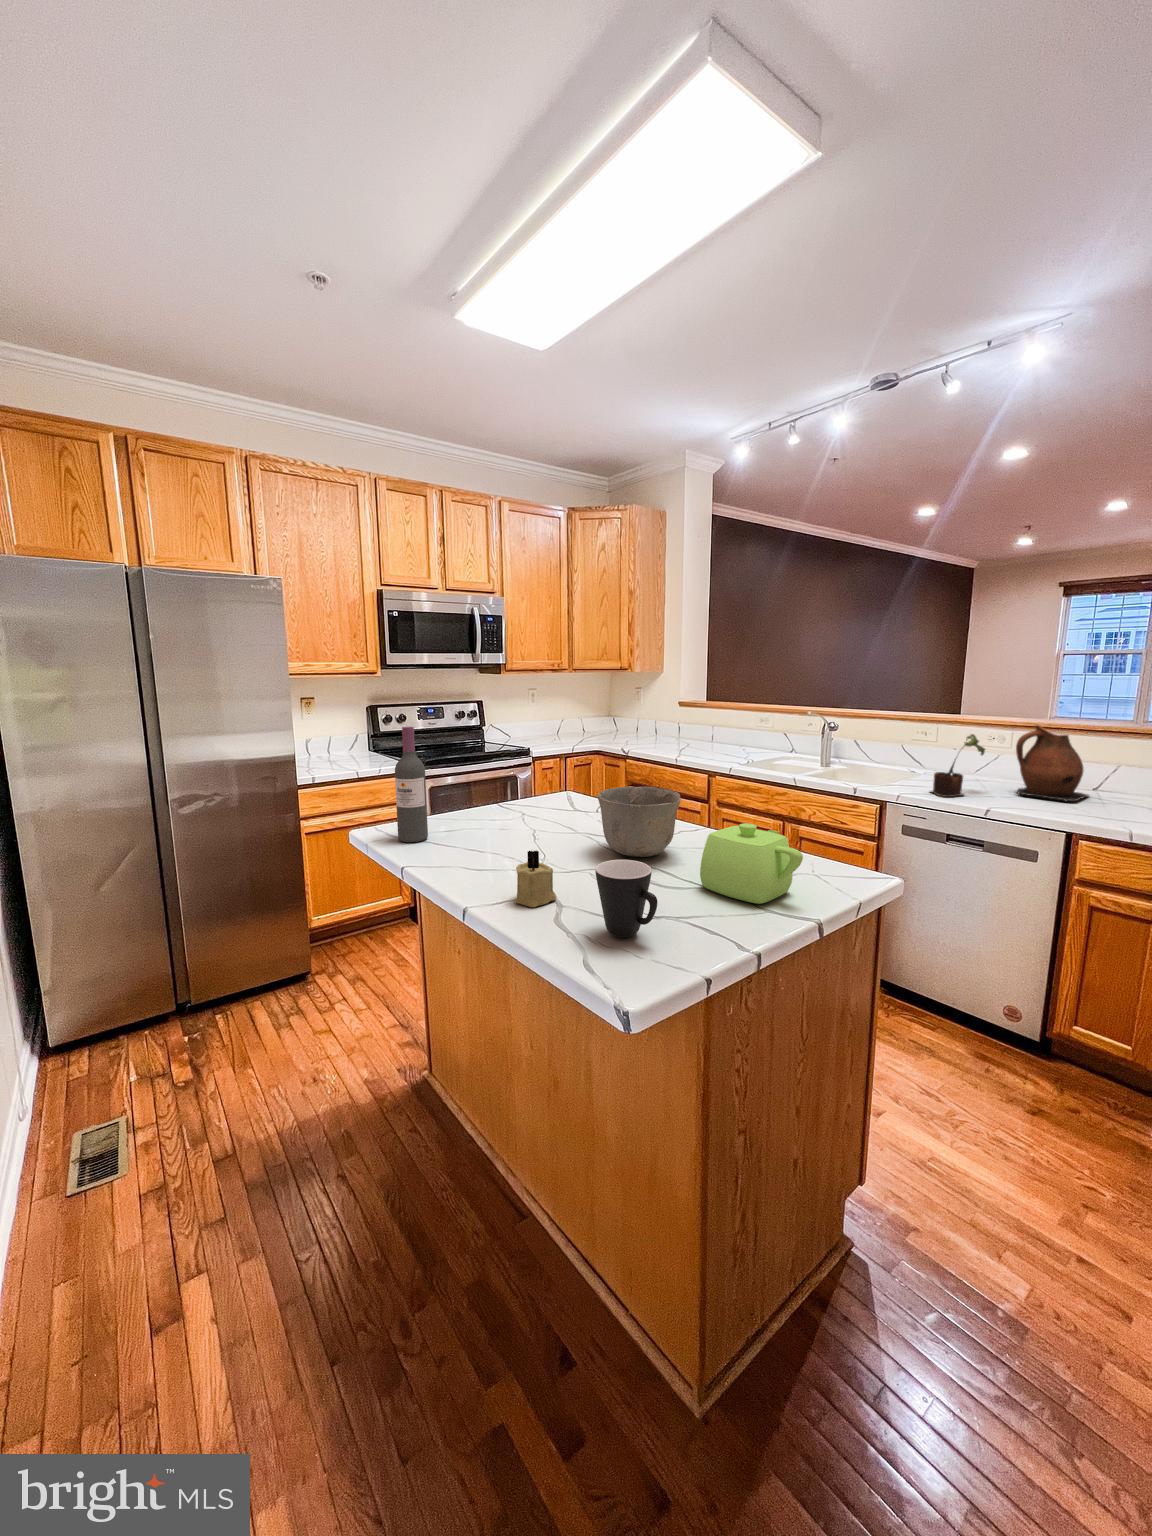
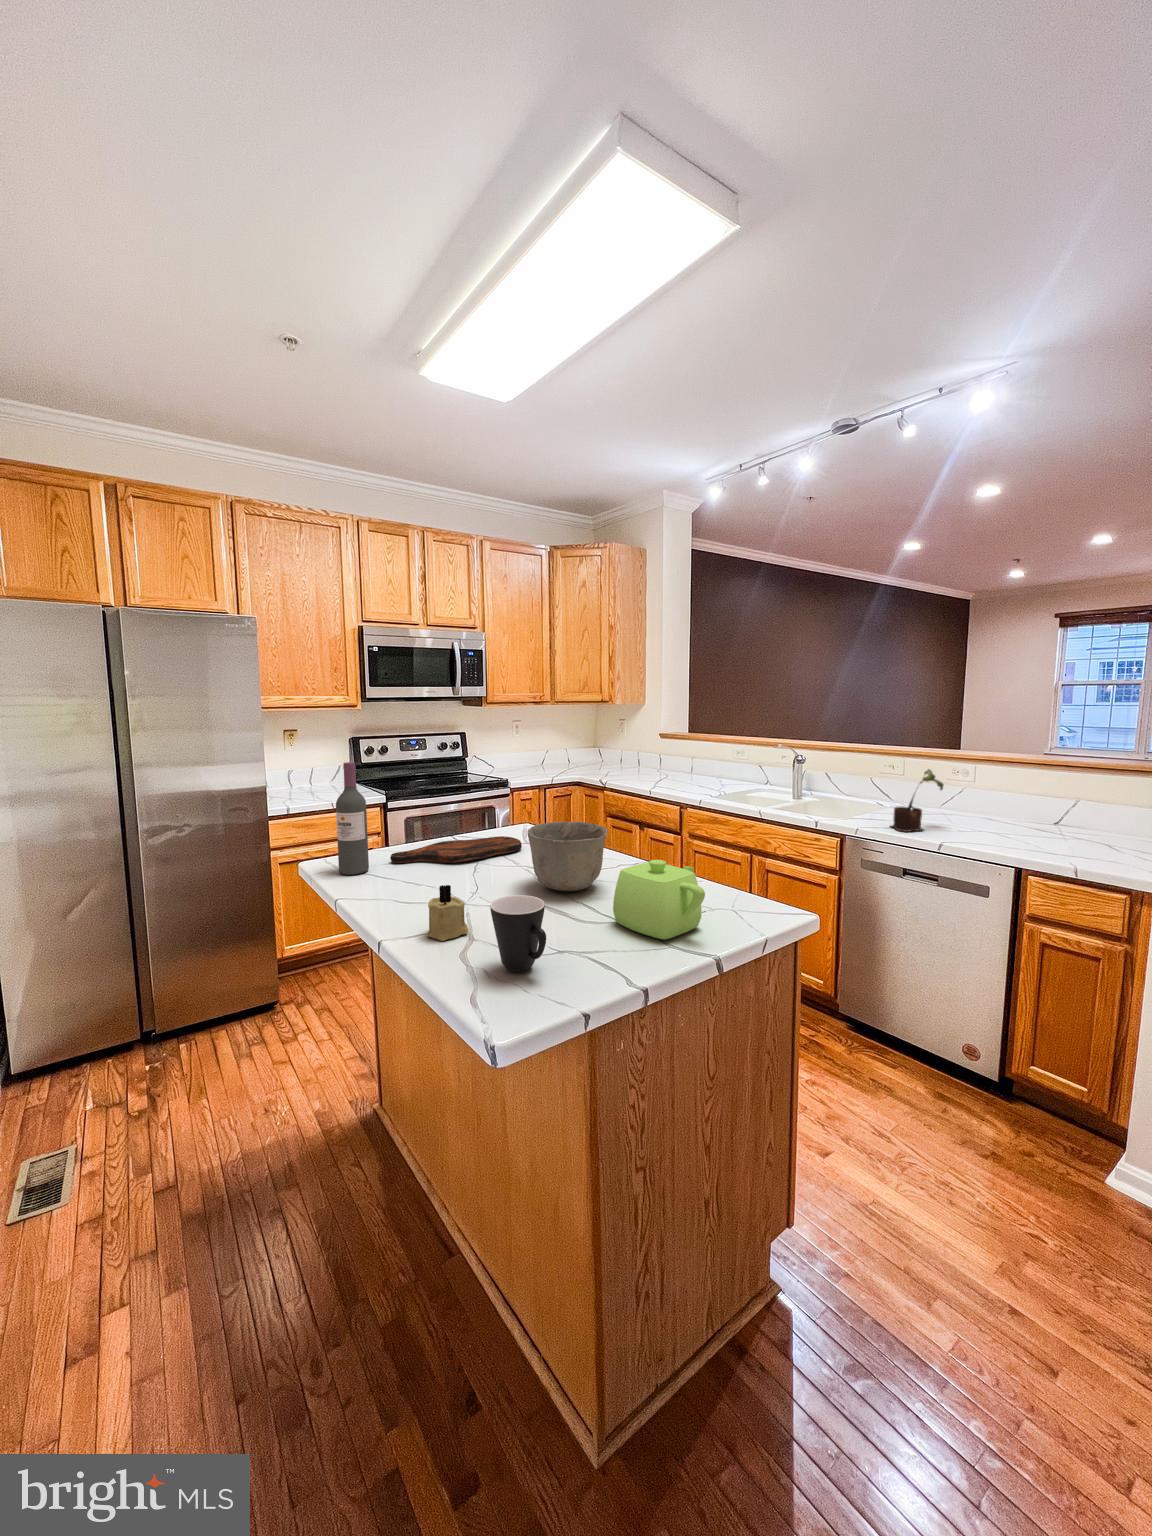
ceramic pitcher: present [1016,725,1089,801] -> none [974,760,1050,838]
cutting board: none [447,803,576,830] -> present [390,836,522,863]

